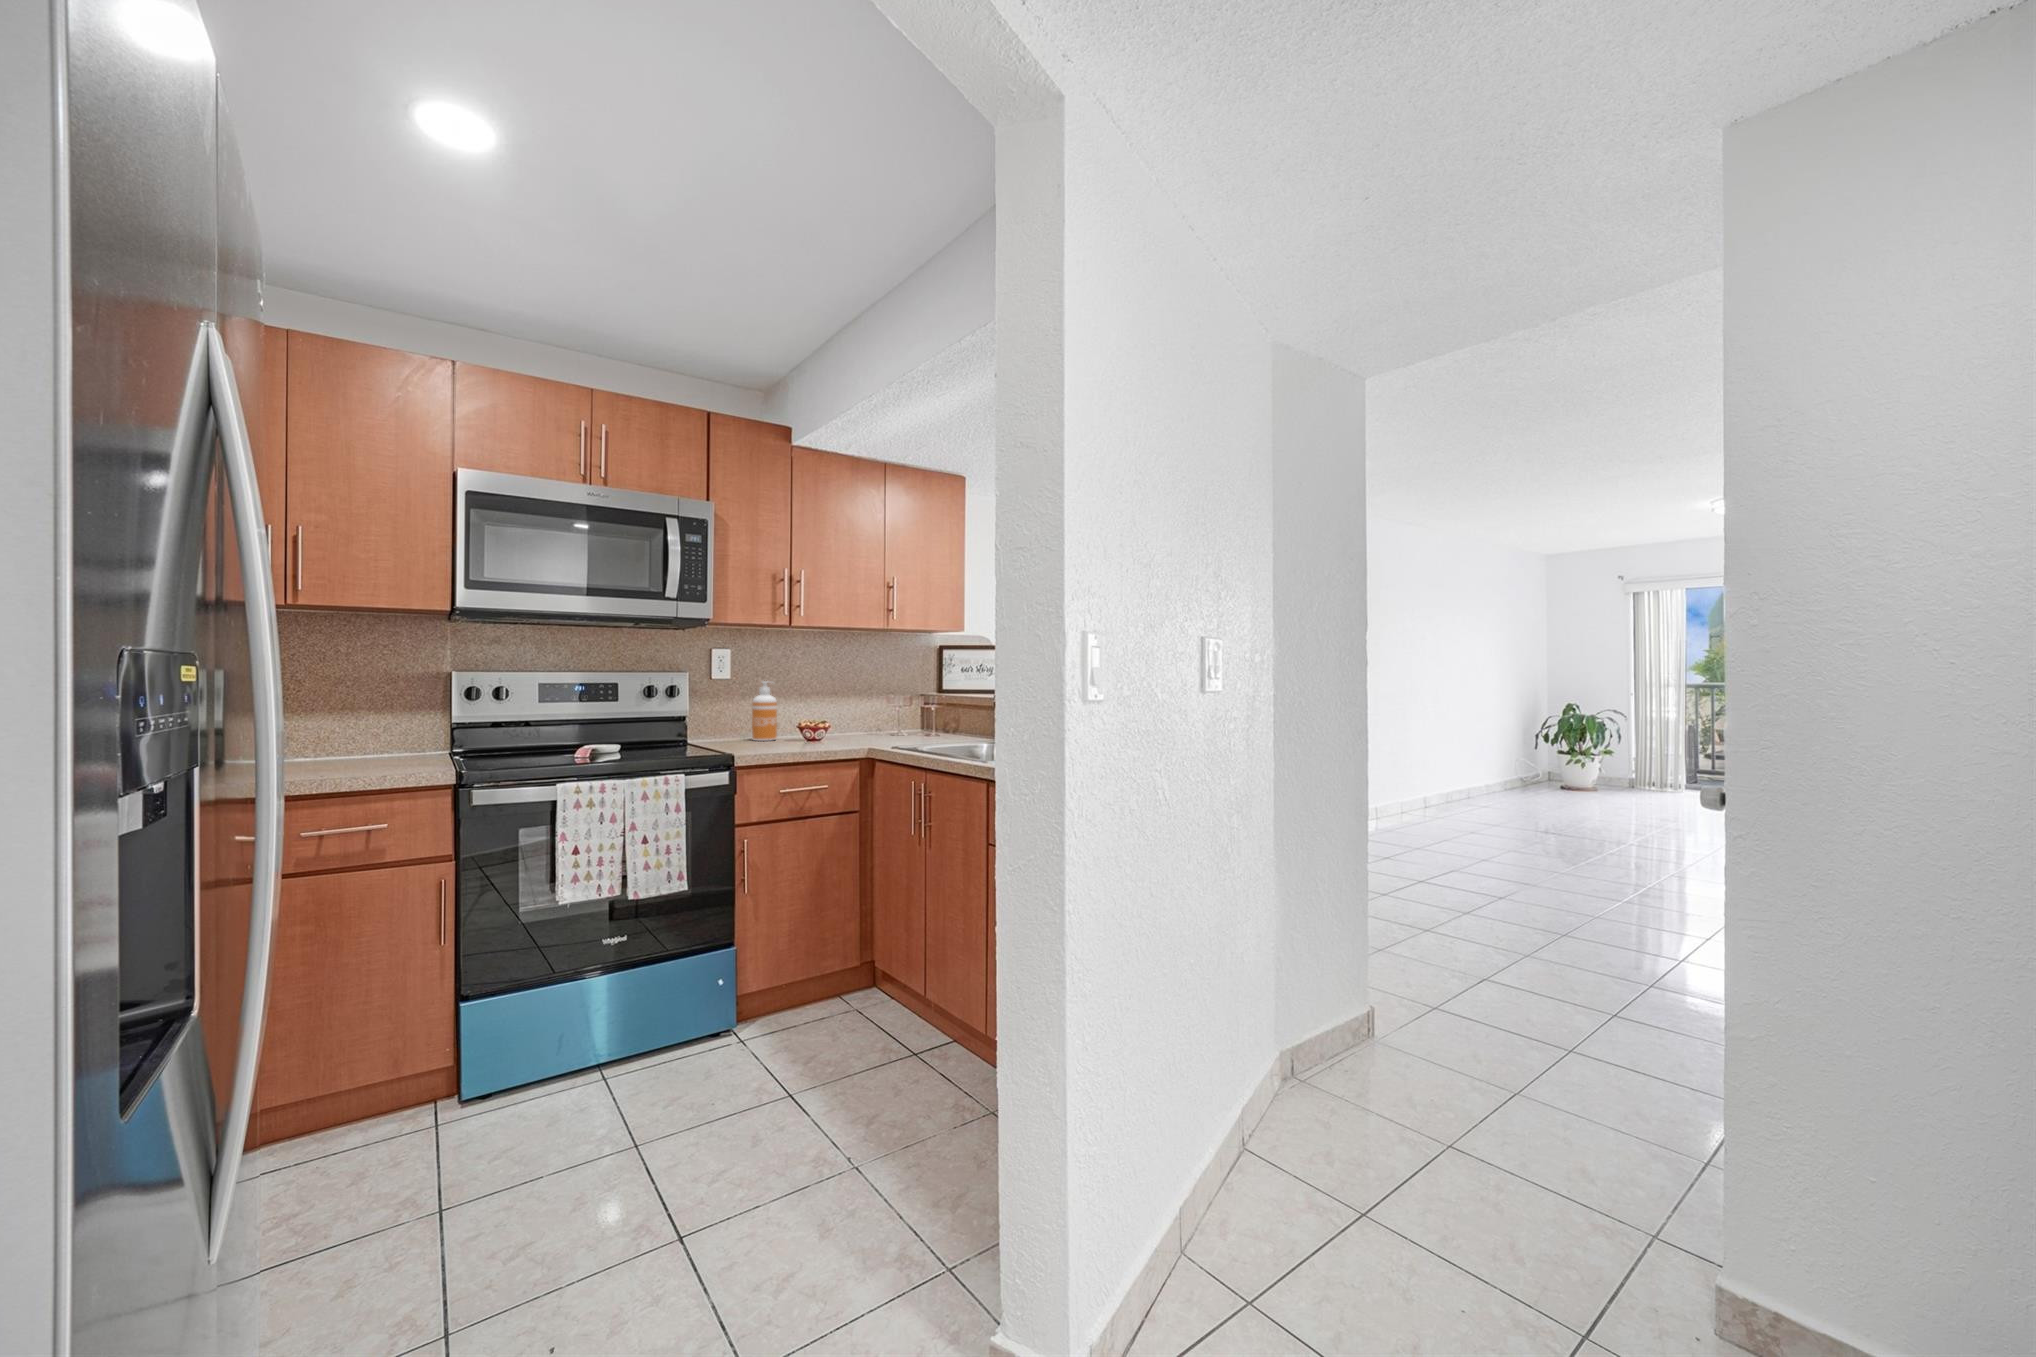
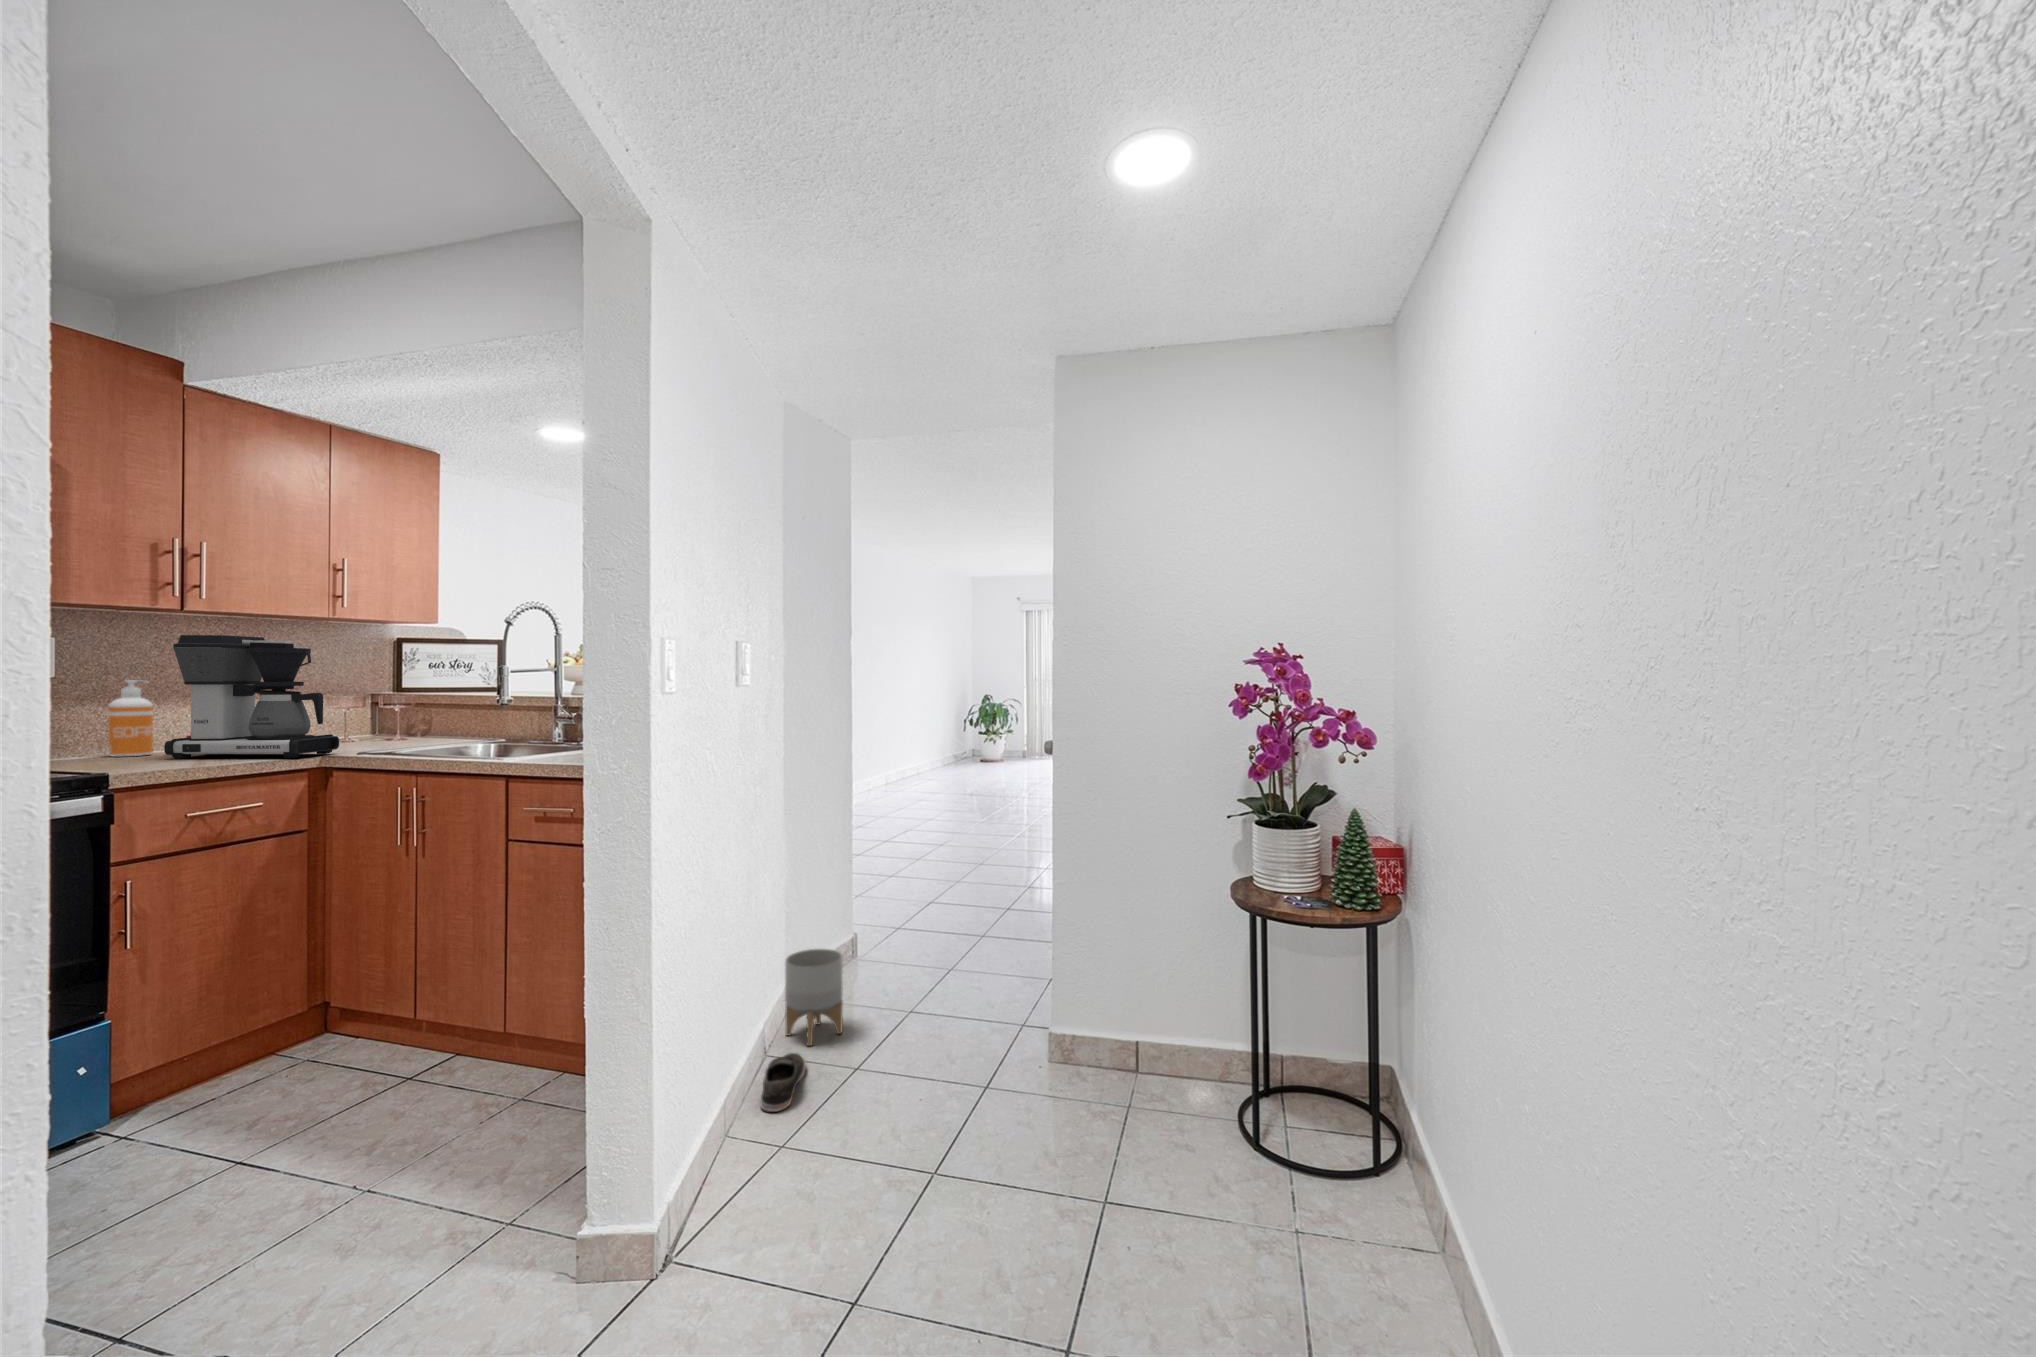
coffee maker: none [778,646,885,750] -> present [164,635,339,759]
planter: none [1262,1015,1333,1137] -> present [785,949,843,1046]
shoe: none [1218,1142,1279,1218] -> present [761,1053,806,1112]

